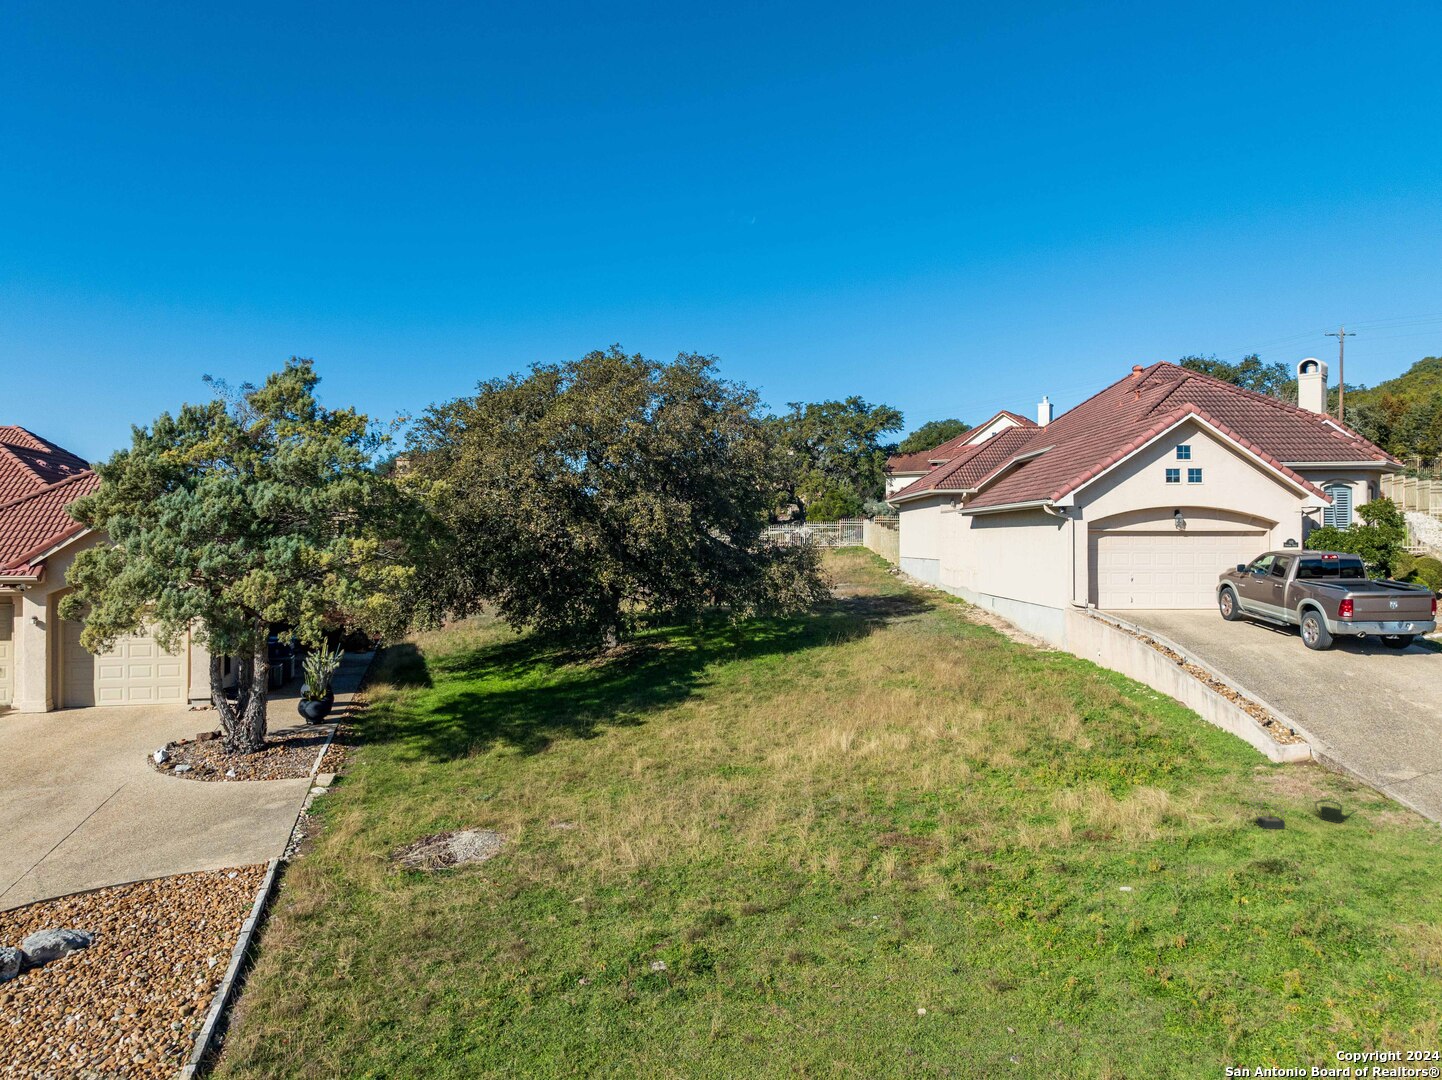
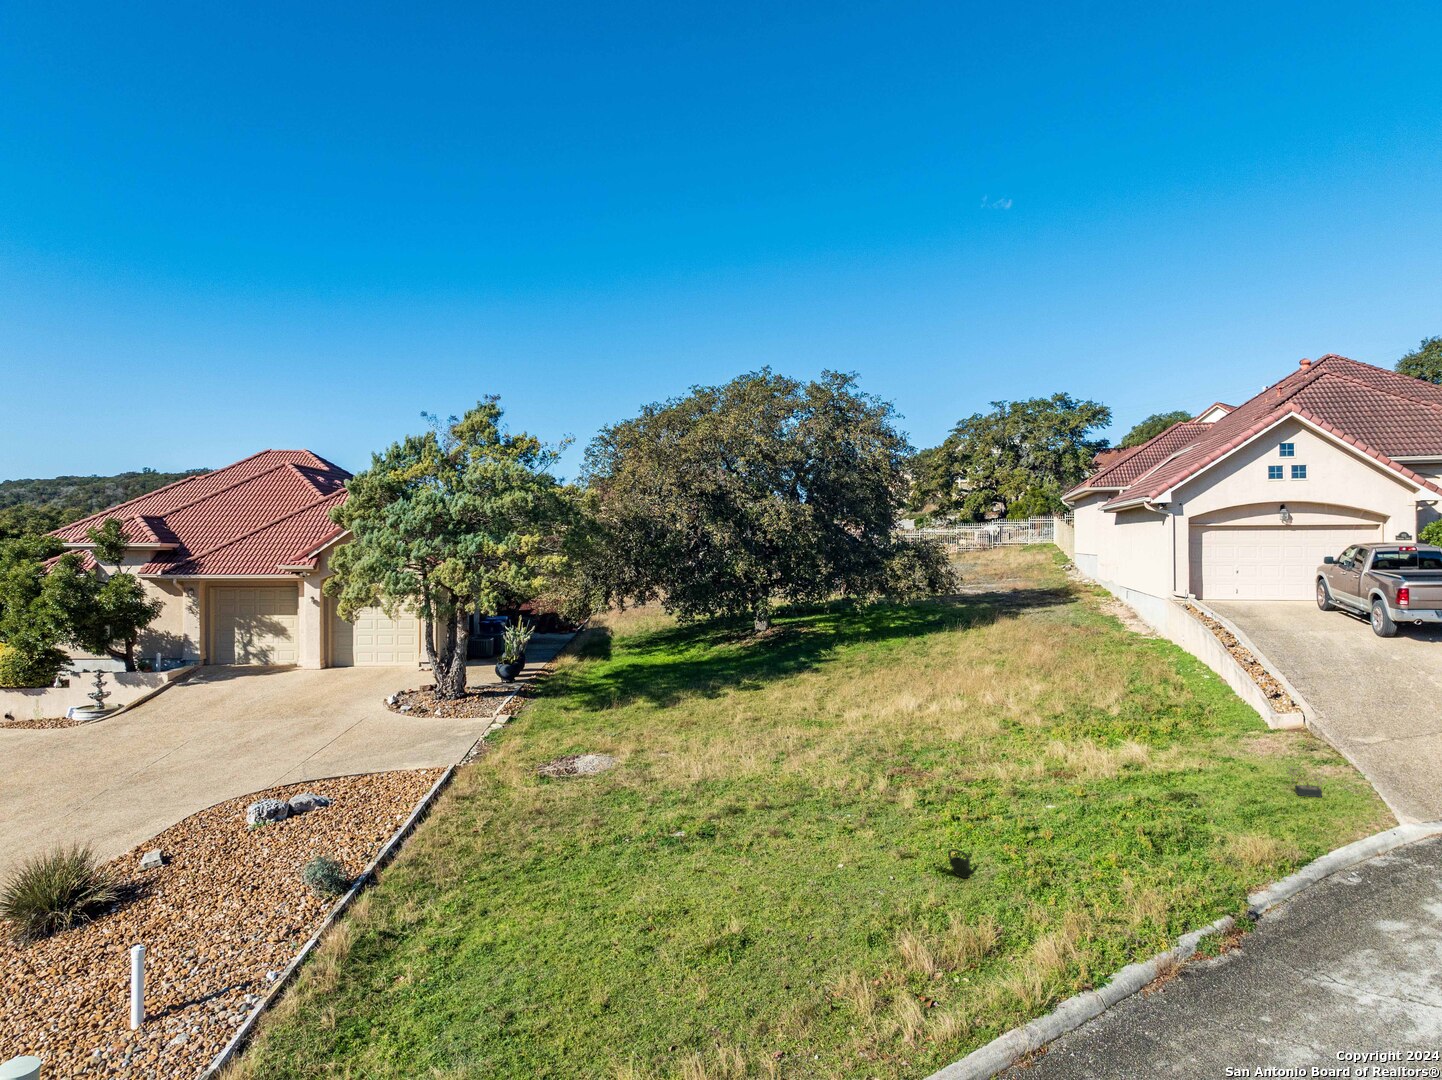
watering can: present [1315,800,1354,823] -> present [948,849,979,878]

